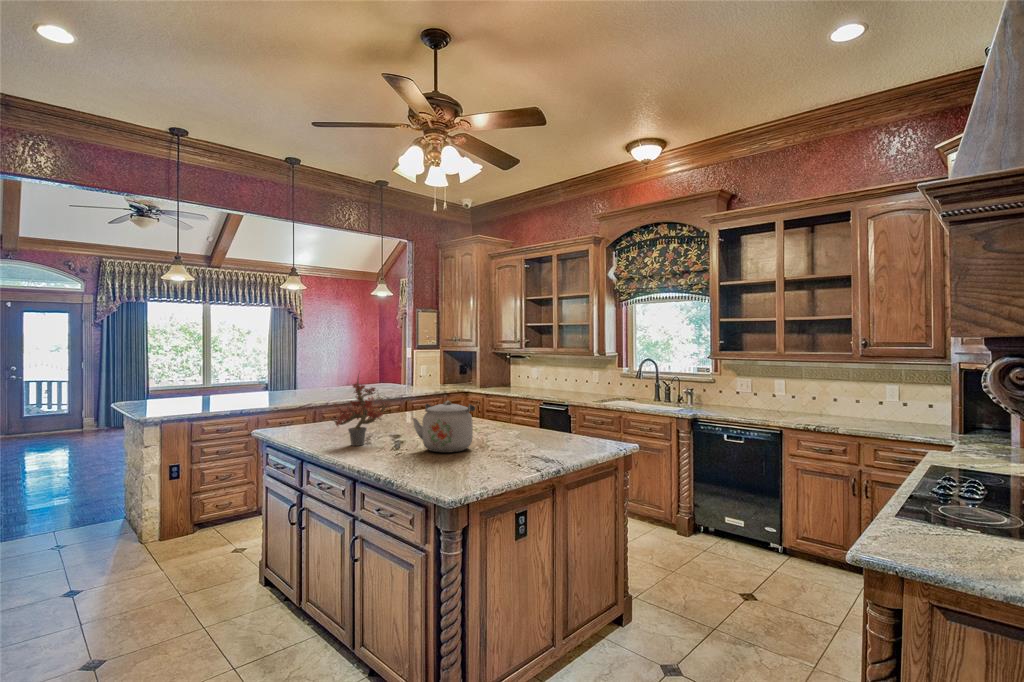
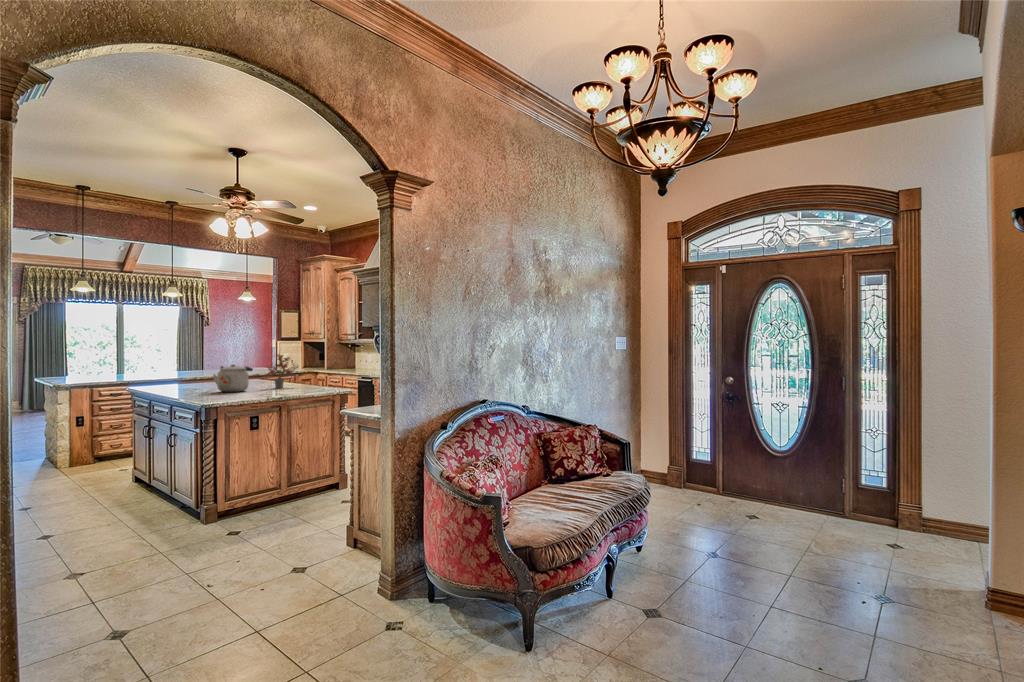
potted plant: present [330,376,390,446] -> present [266,354,298,388]

